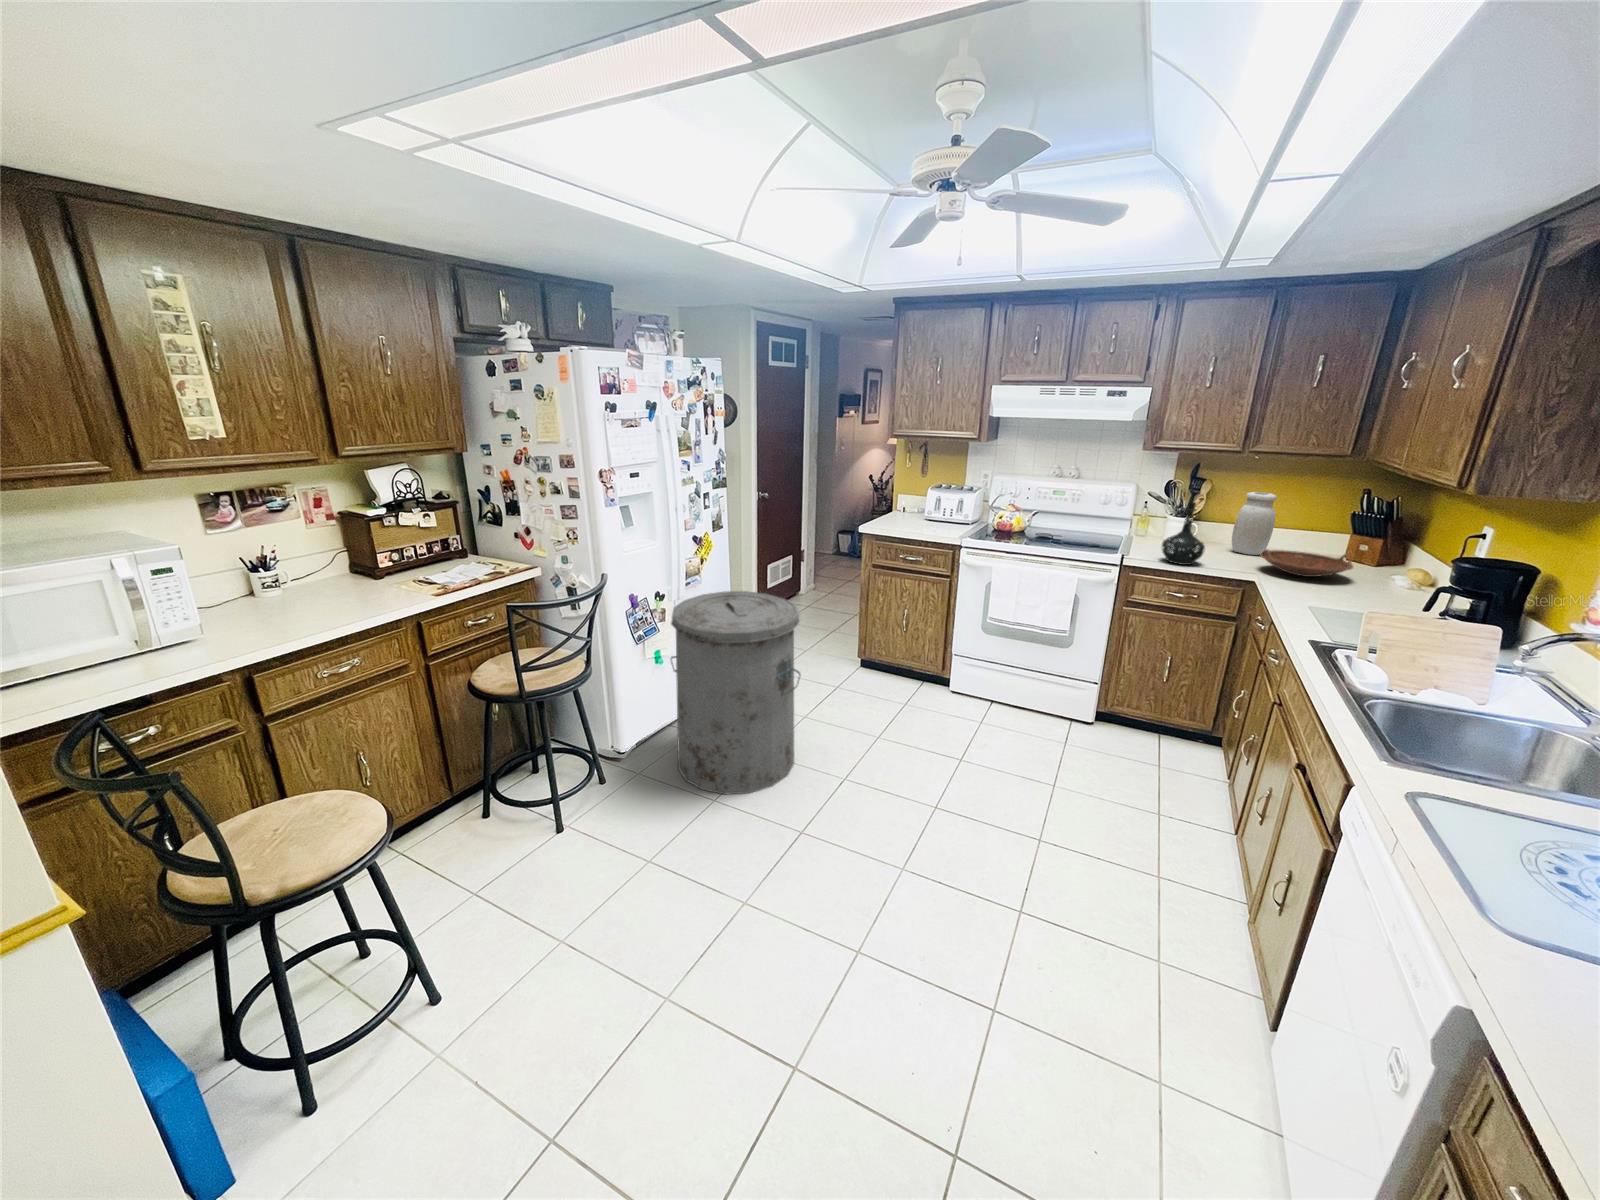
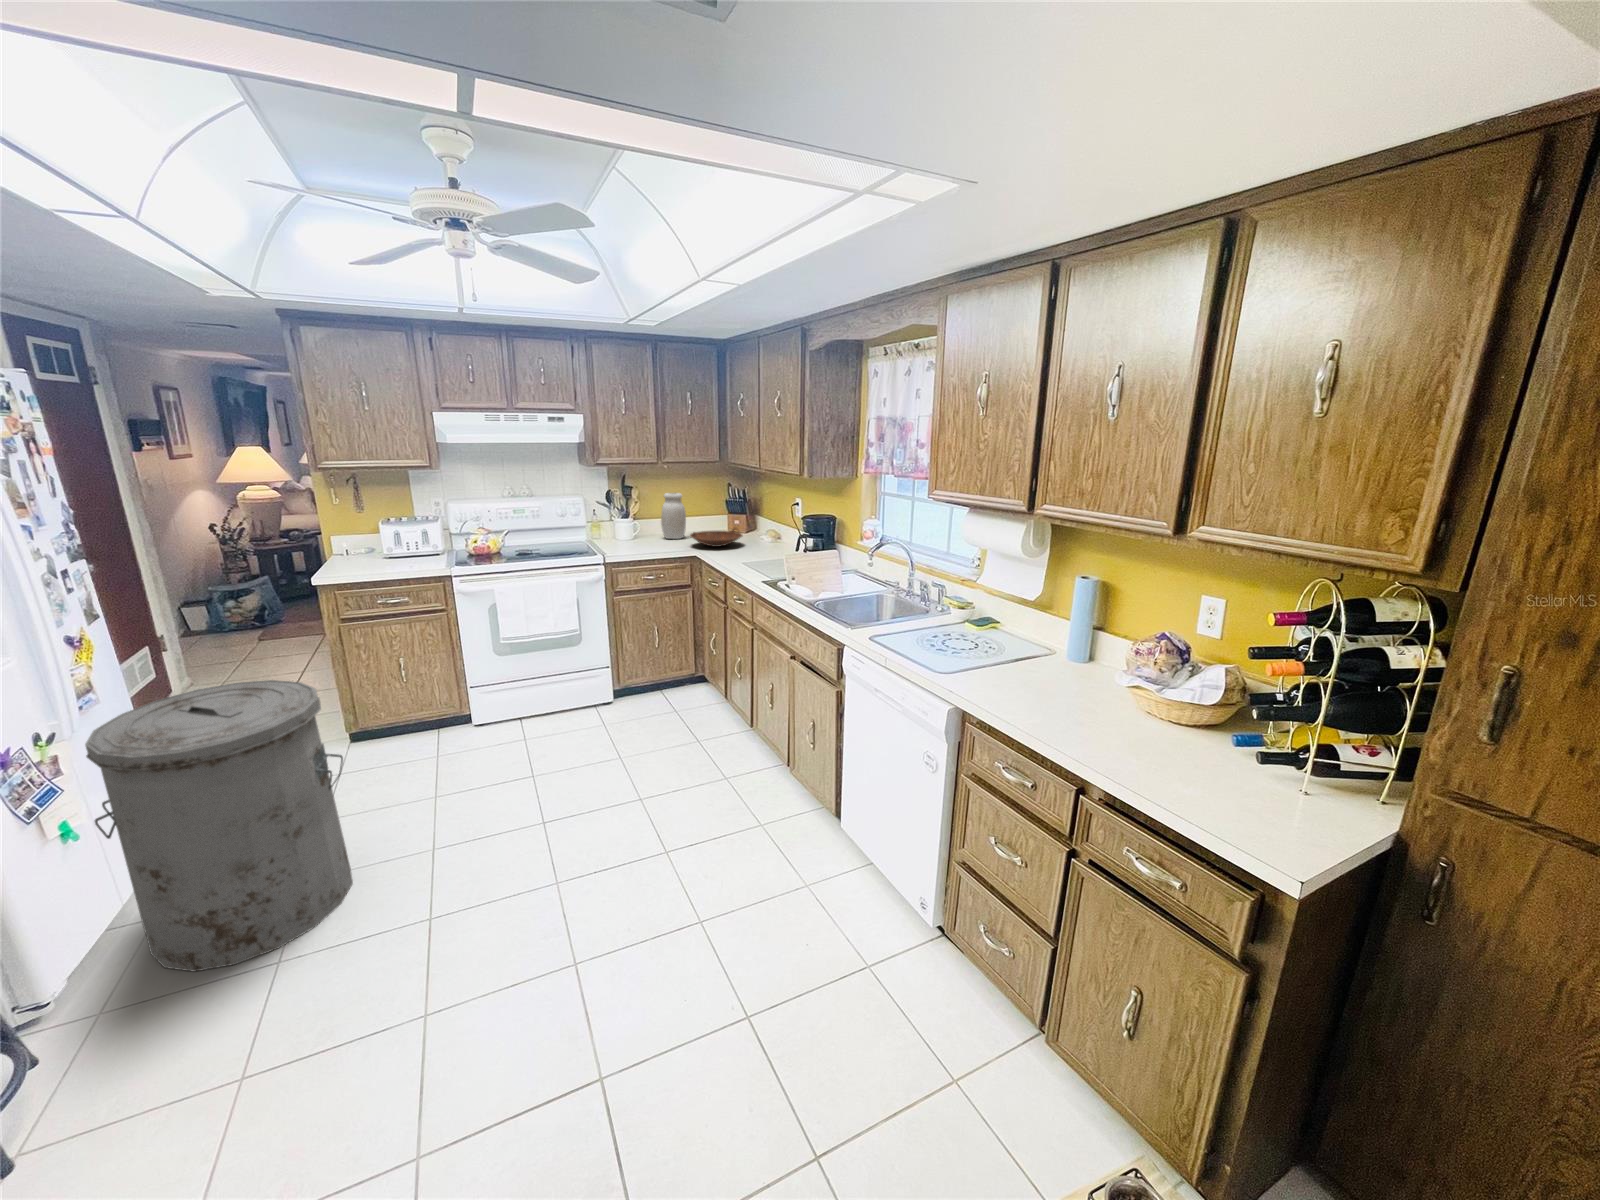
bottle: present [1162,502,1205,565] -> none [627,504,658,554]

